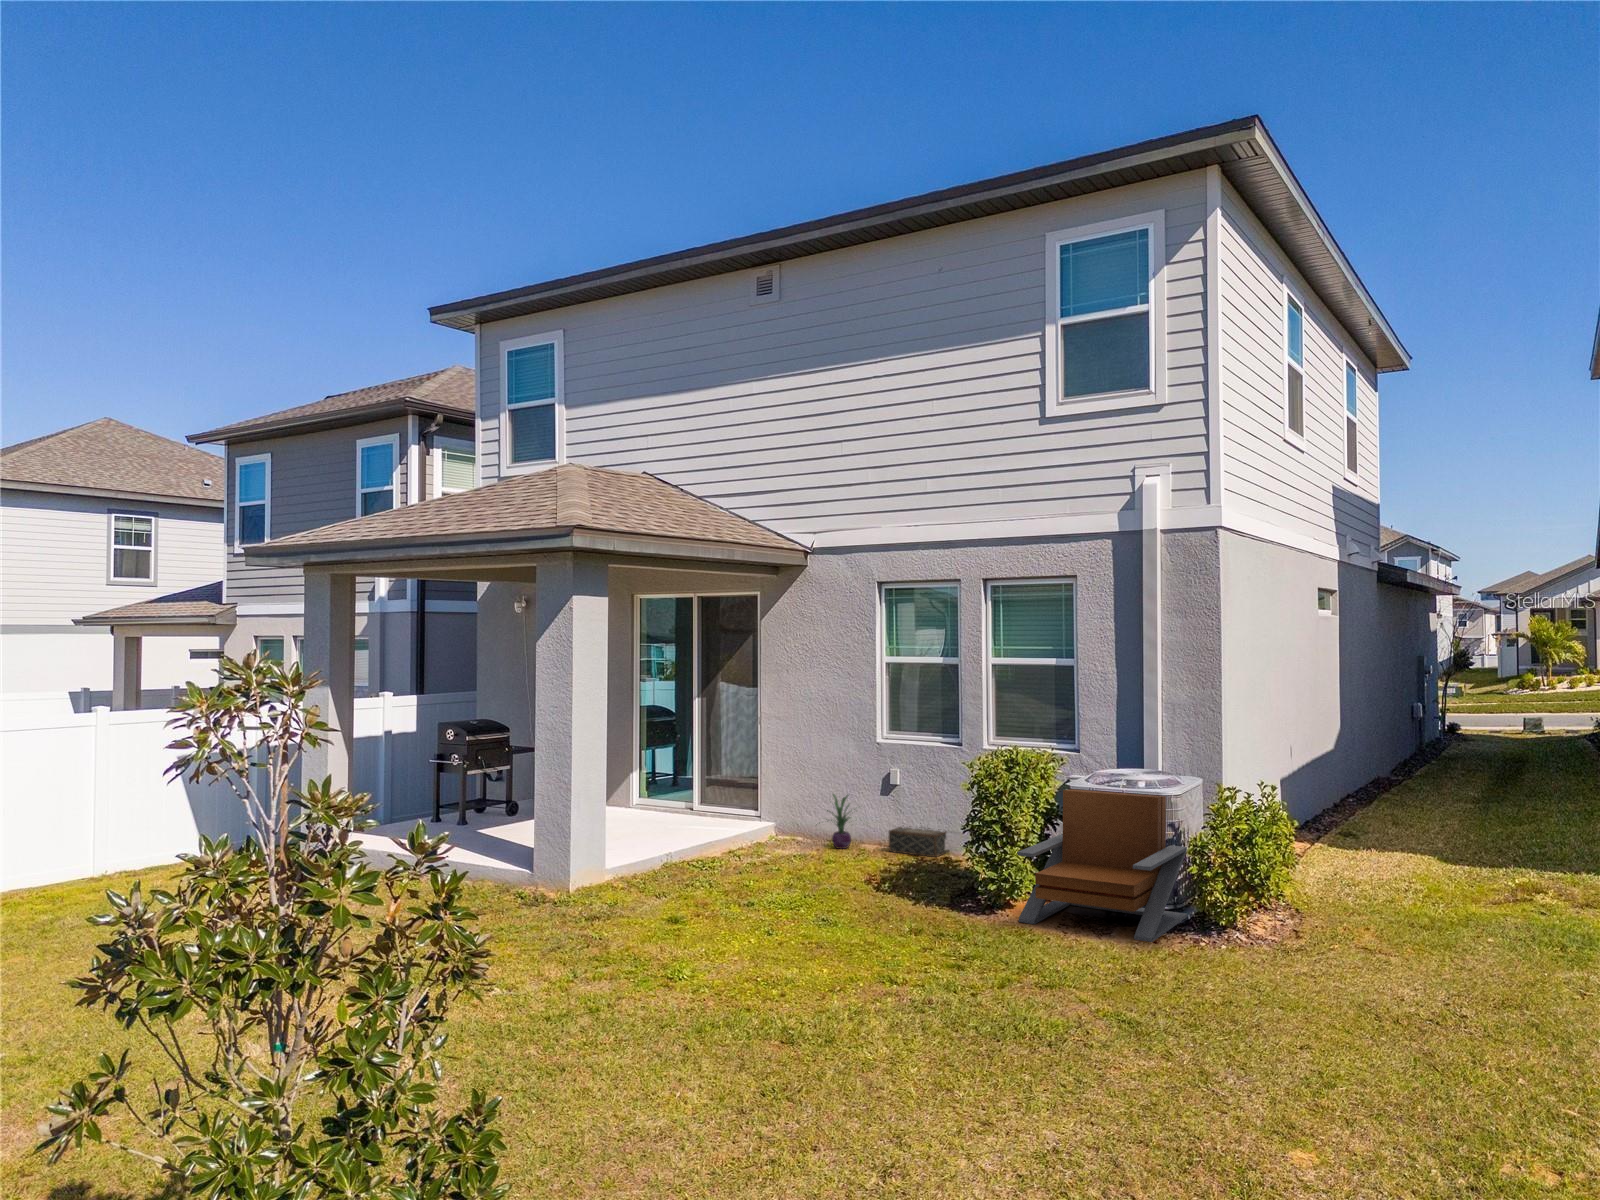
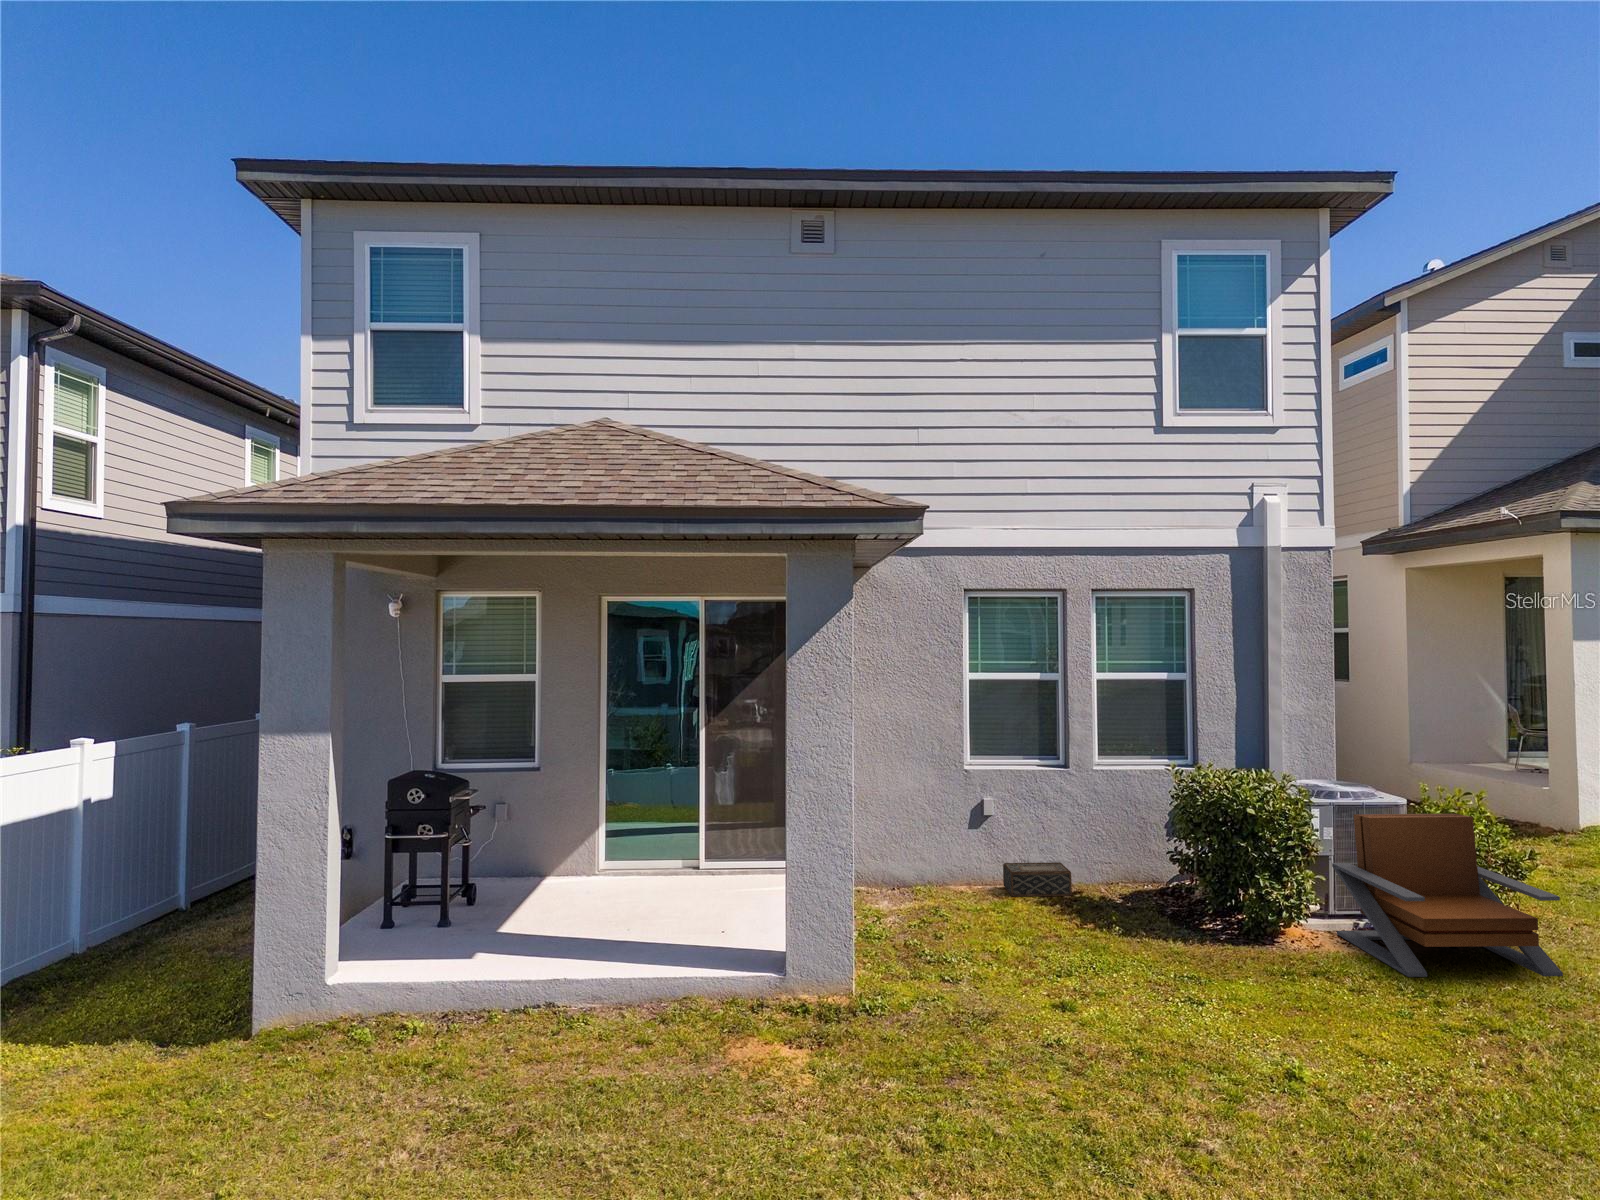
decorative plant: present [819,794,852,849] -> none [917,834,983,902]

